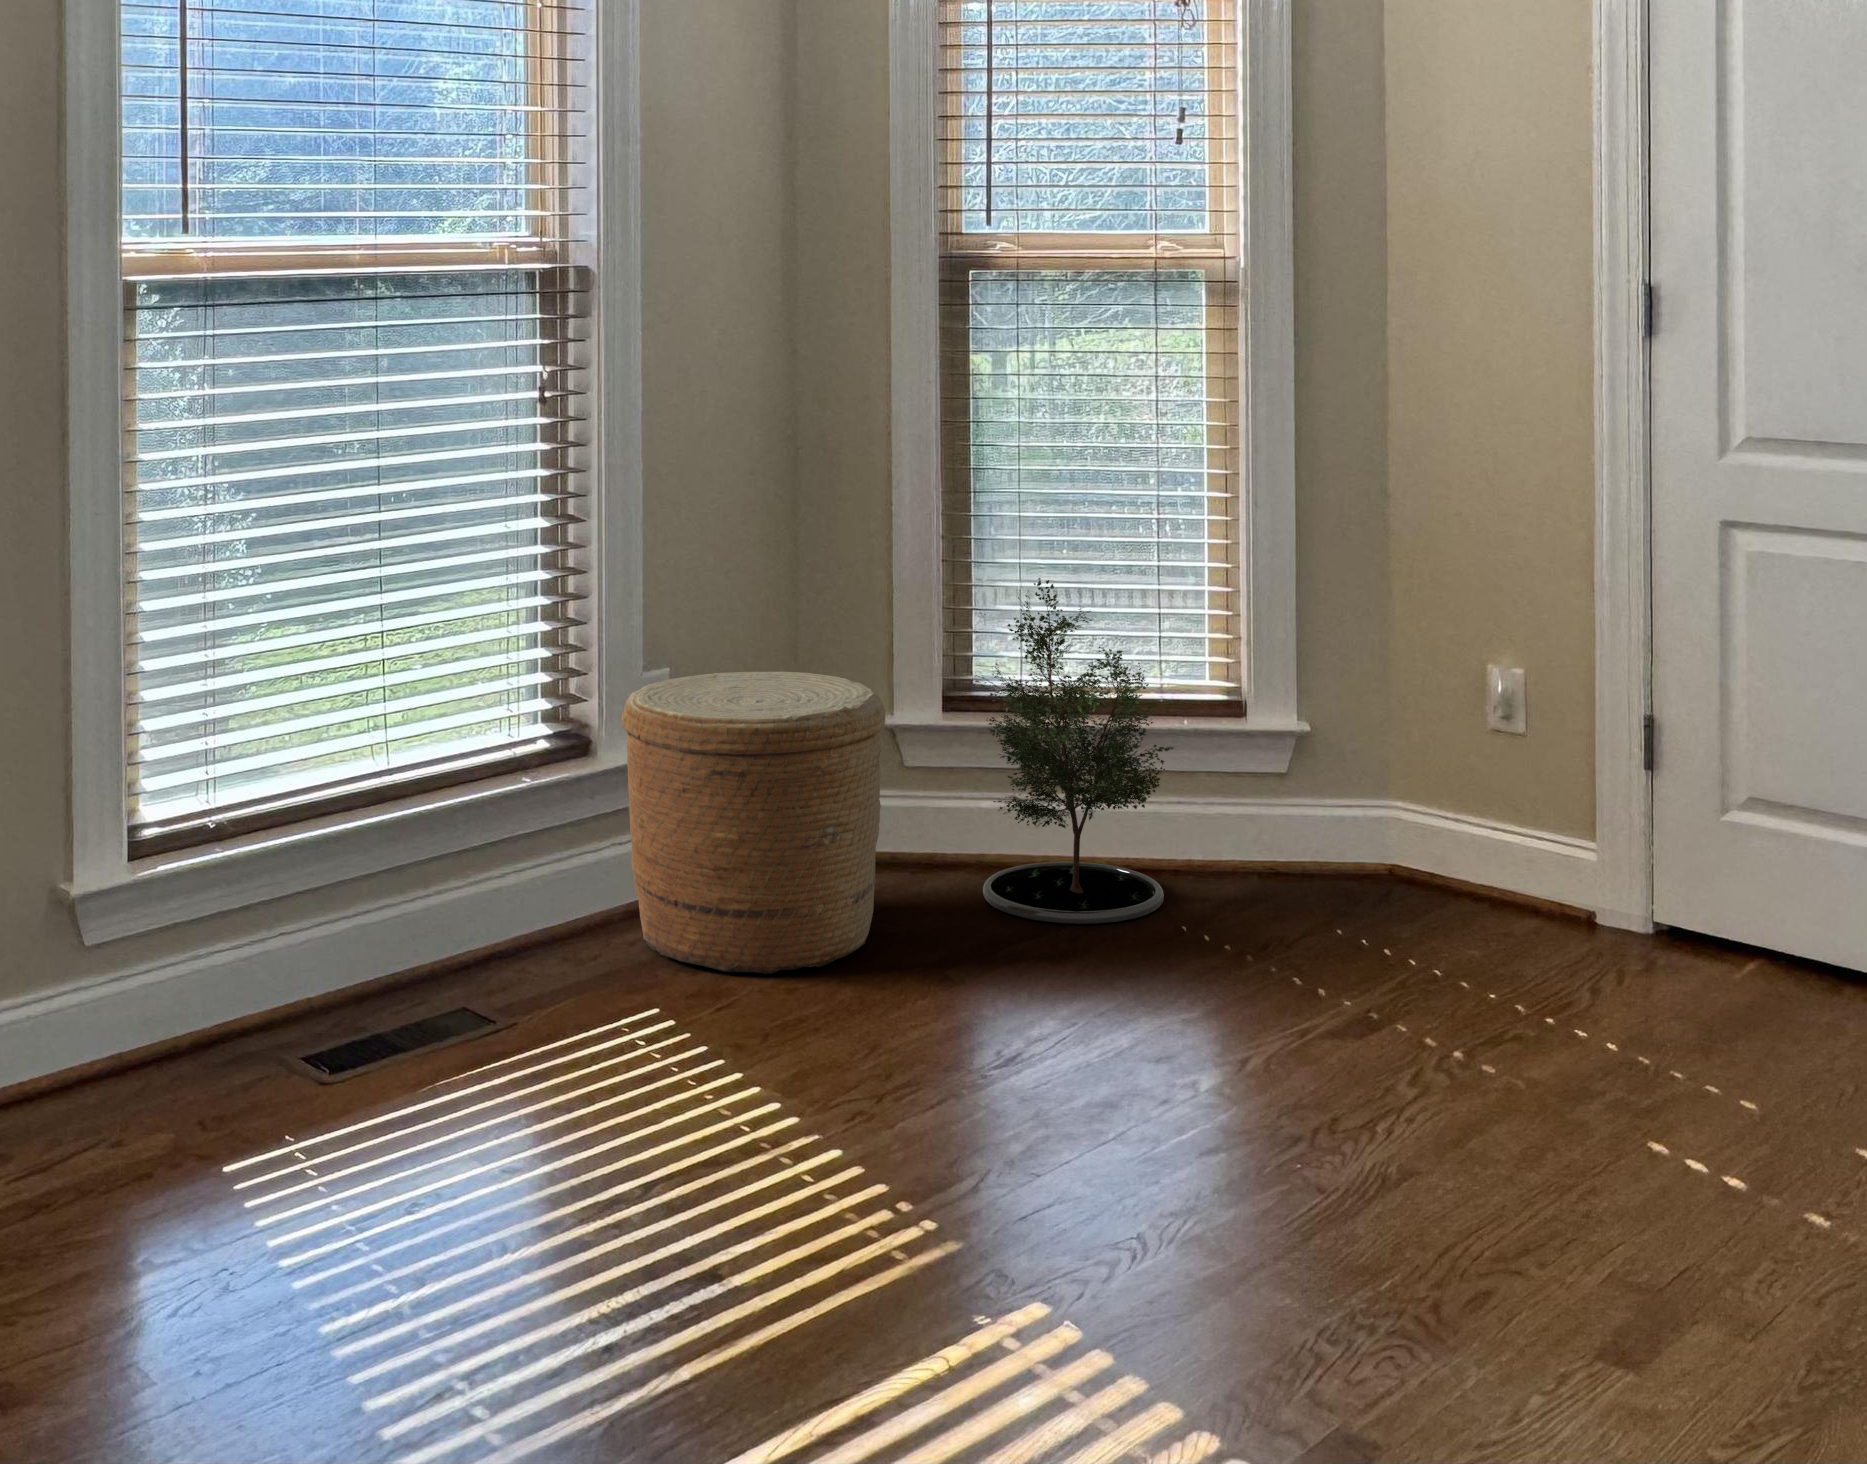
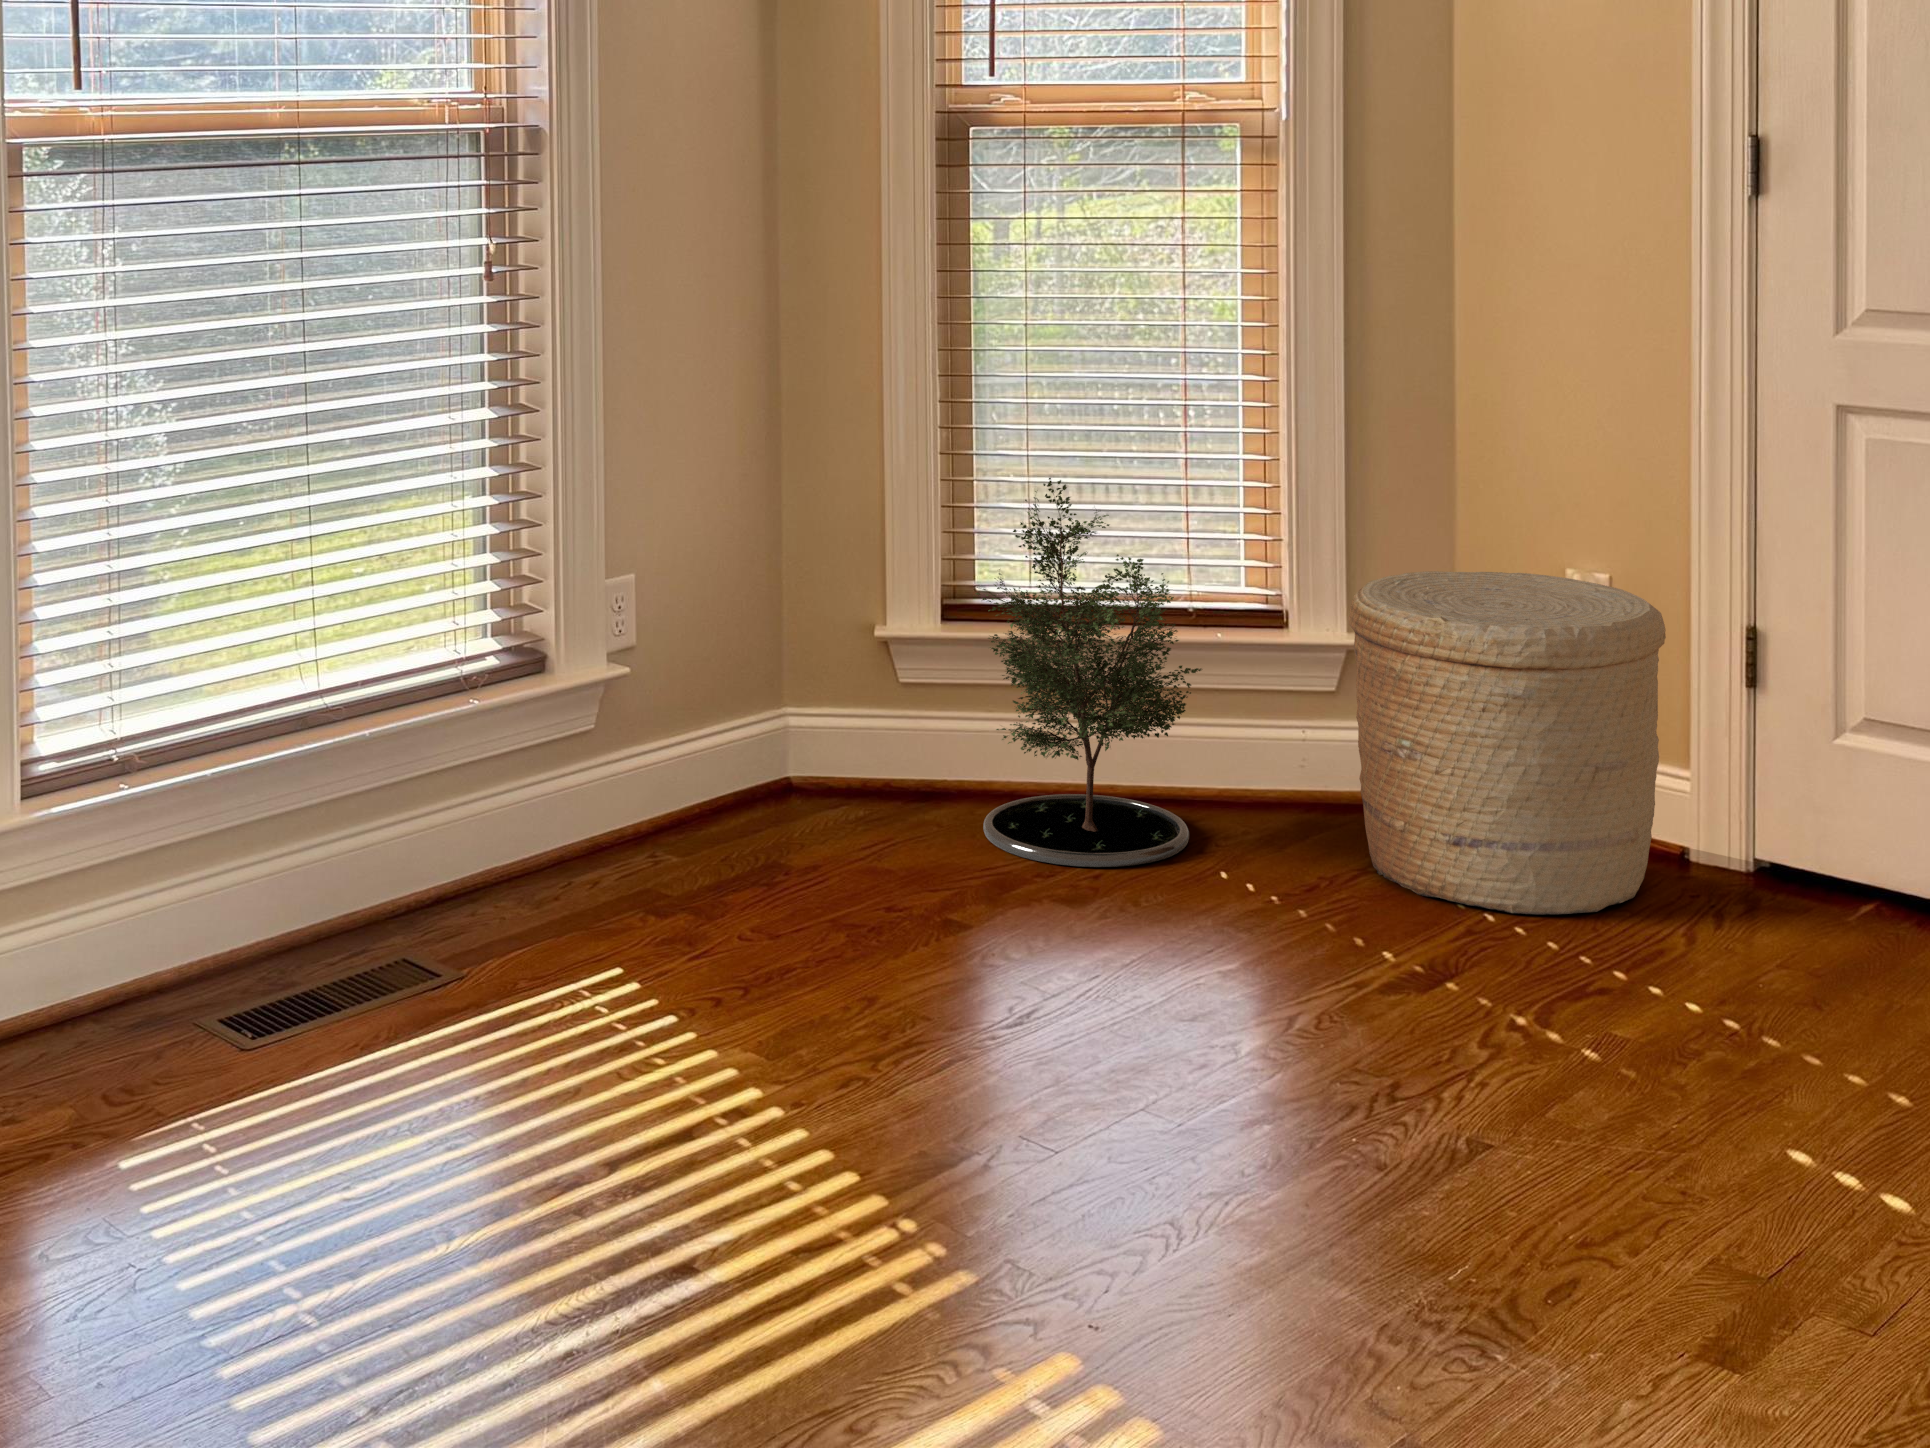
woven basket: present [622,672,885,975] -> present [1348,571,1666,915]

